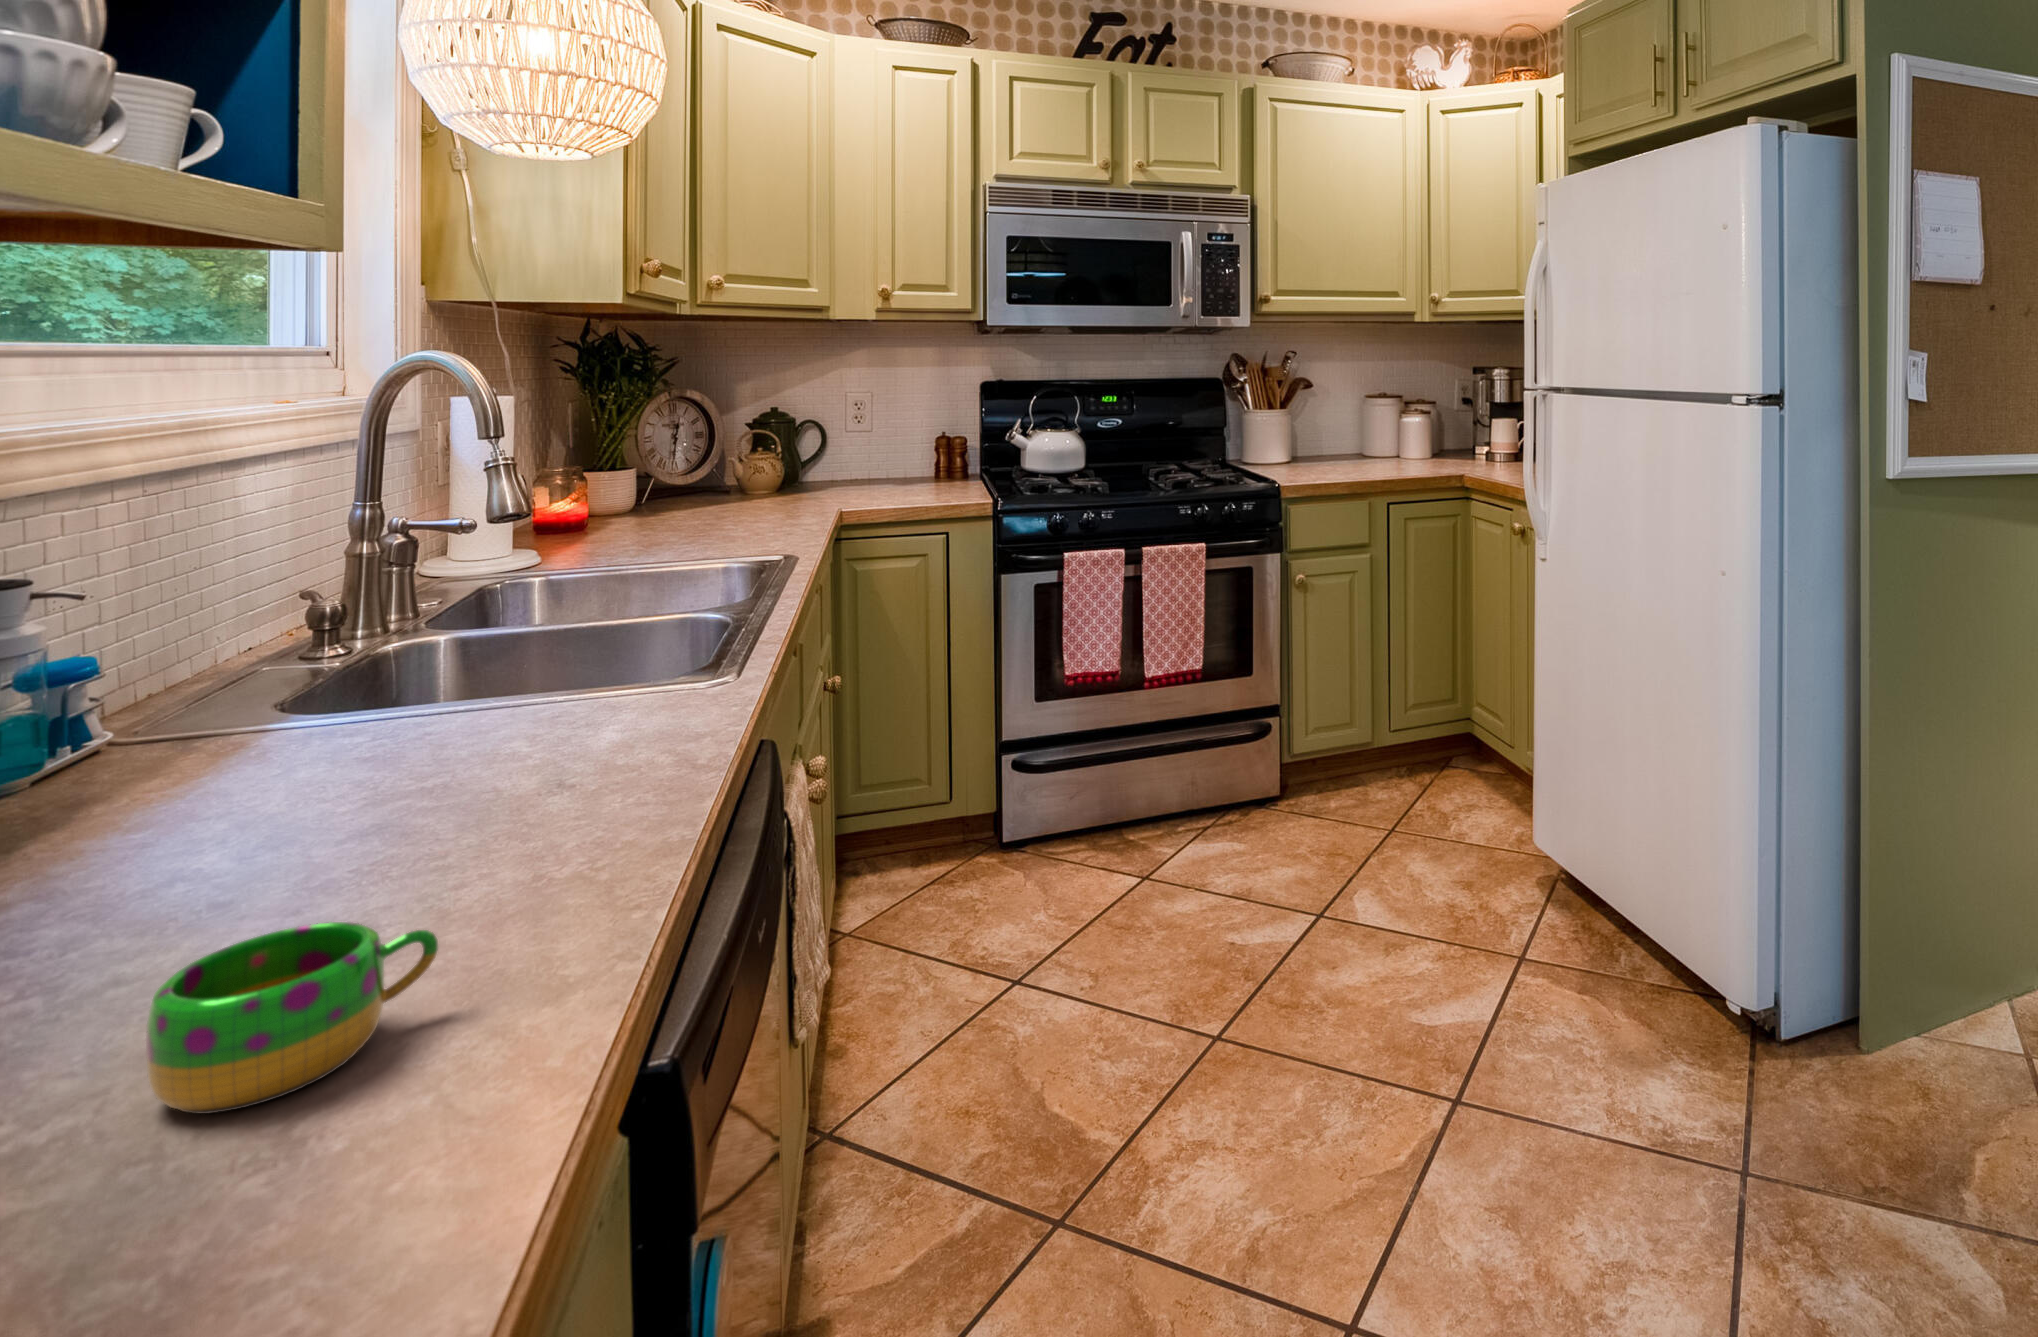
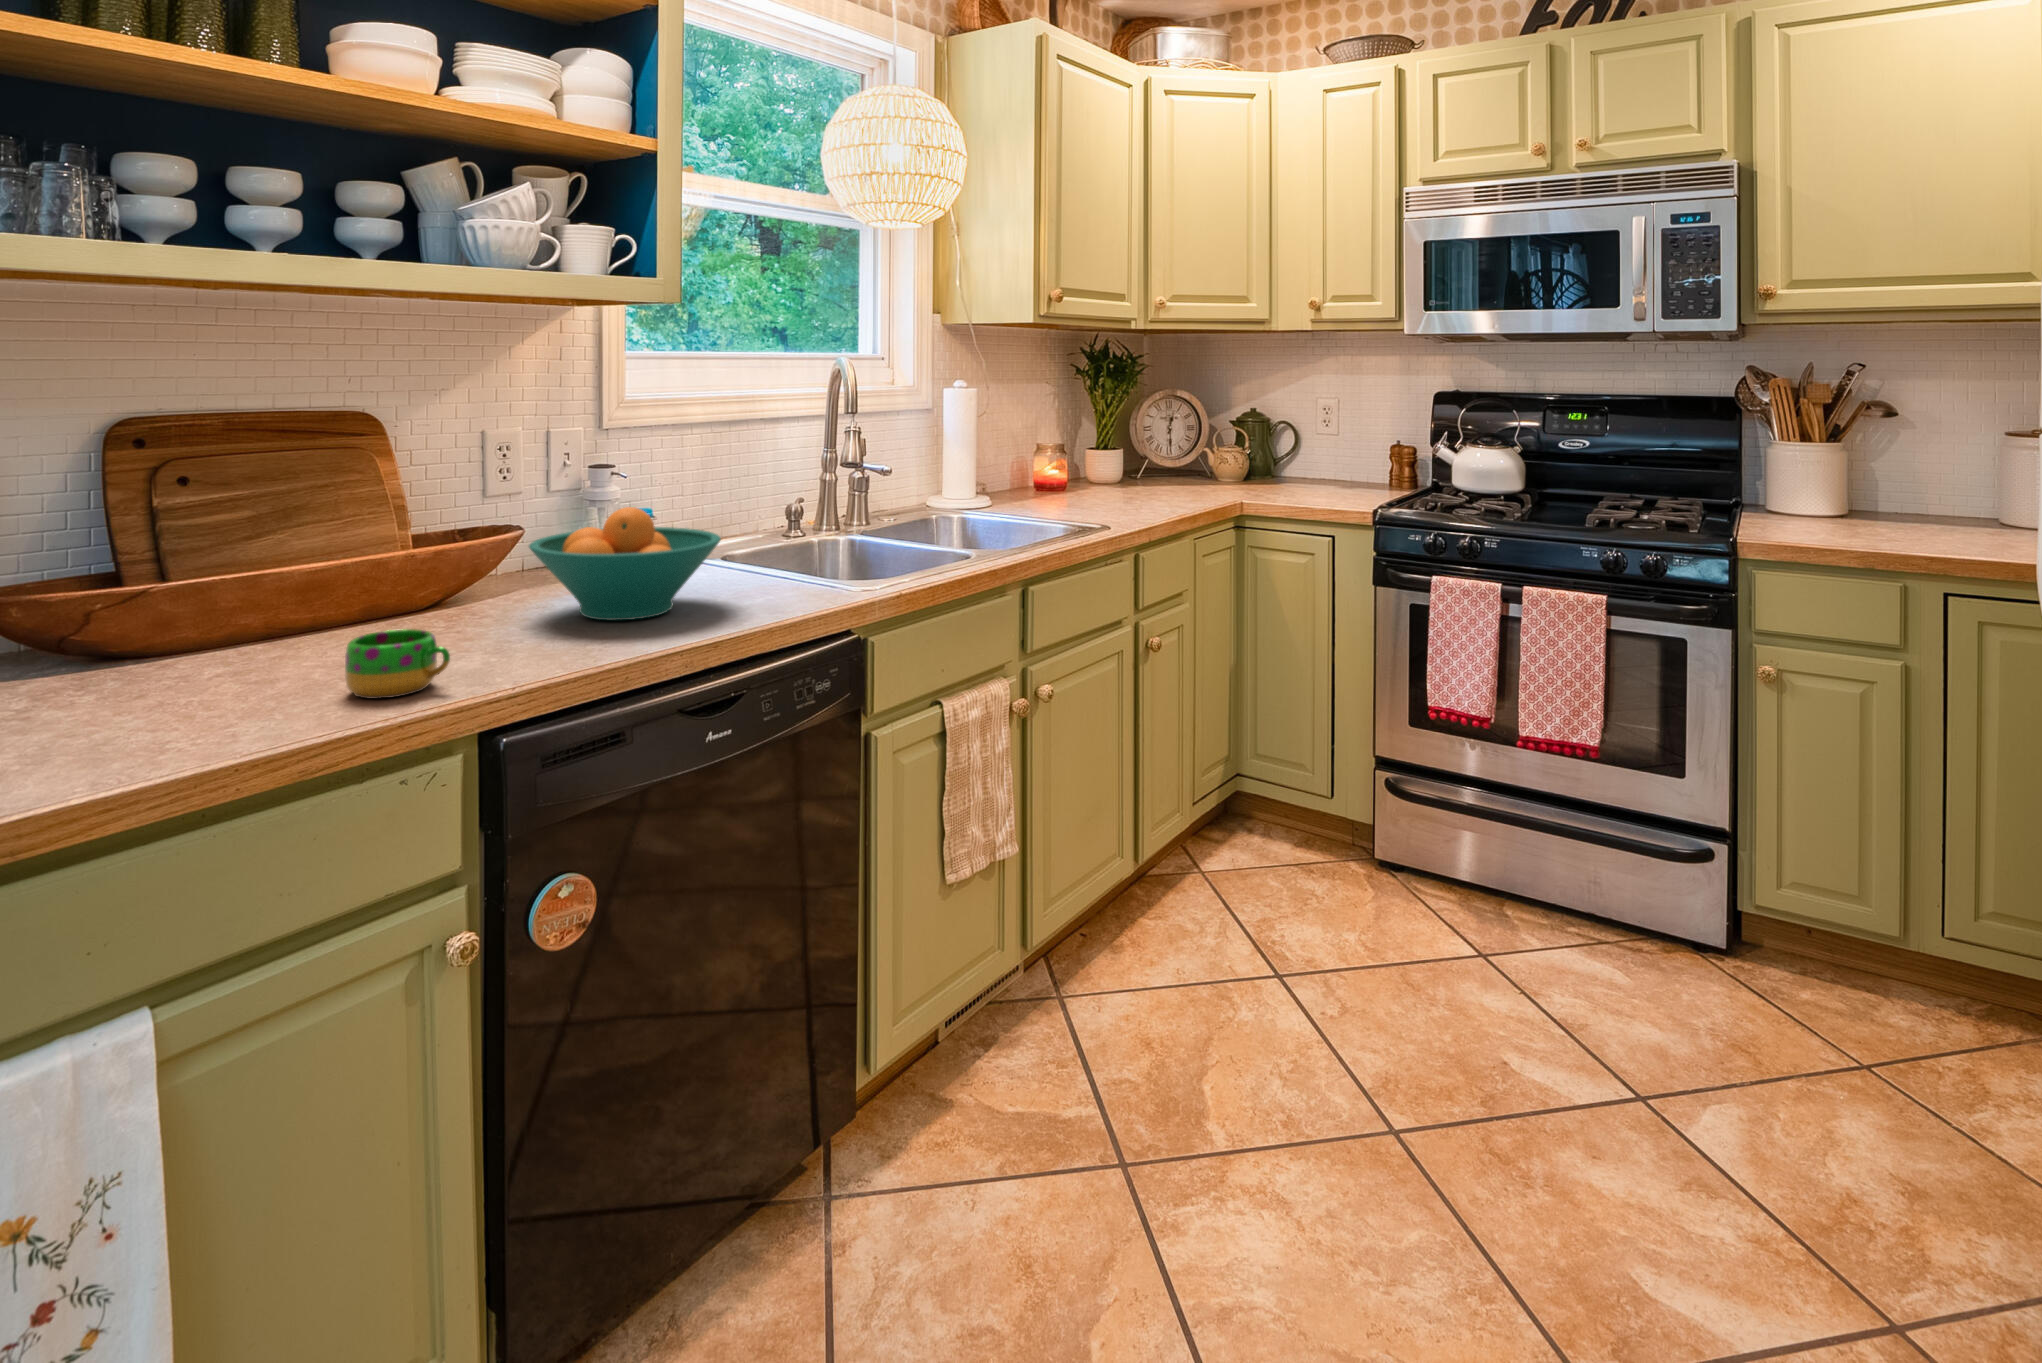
fruit bowl: none [106,626,550,846] -> present [529,507,721,620]

